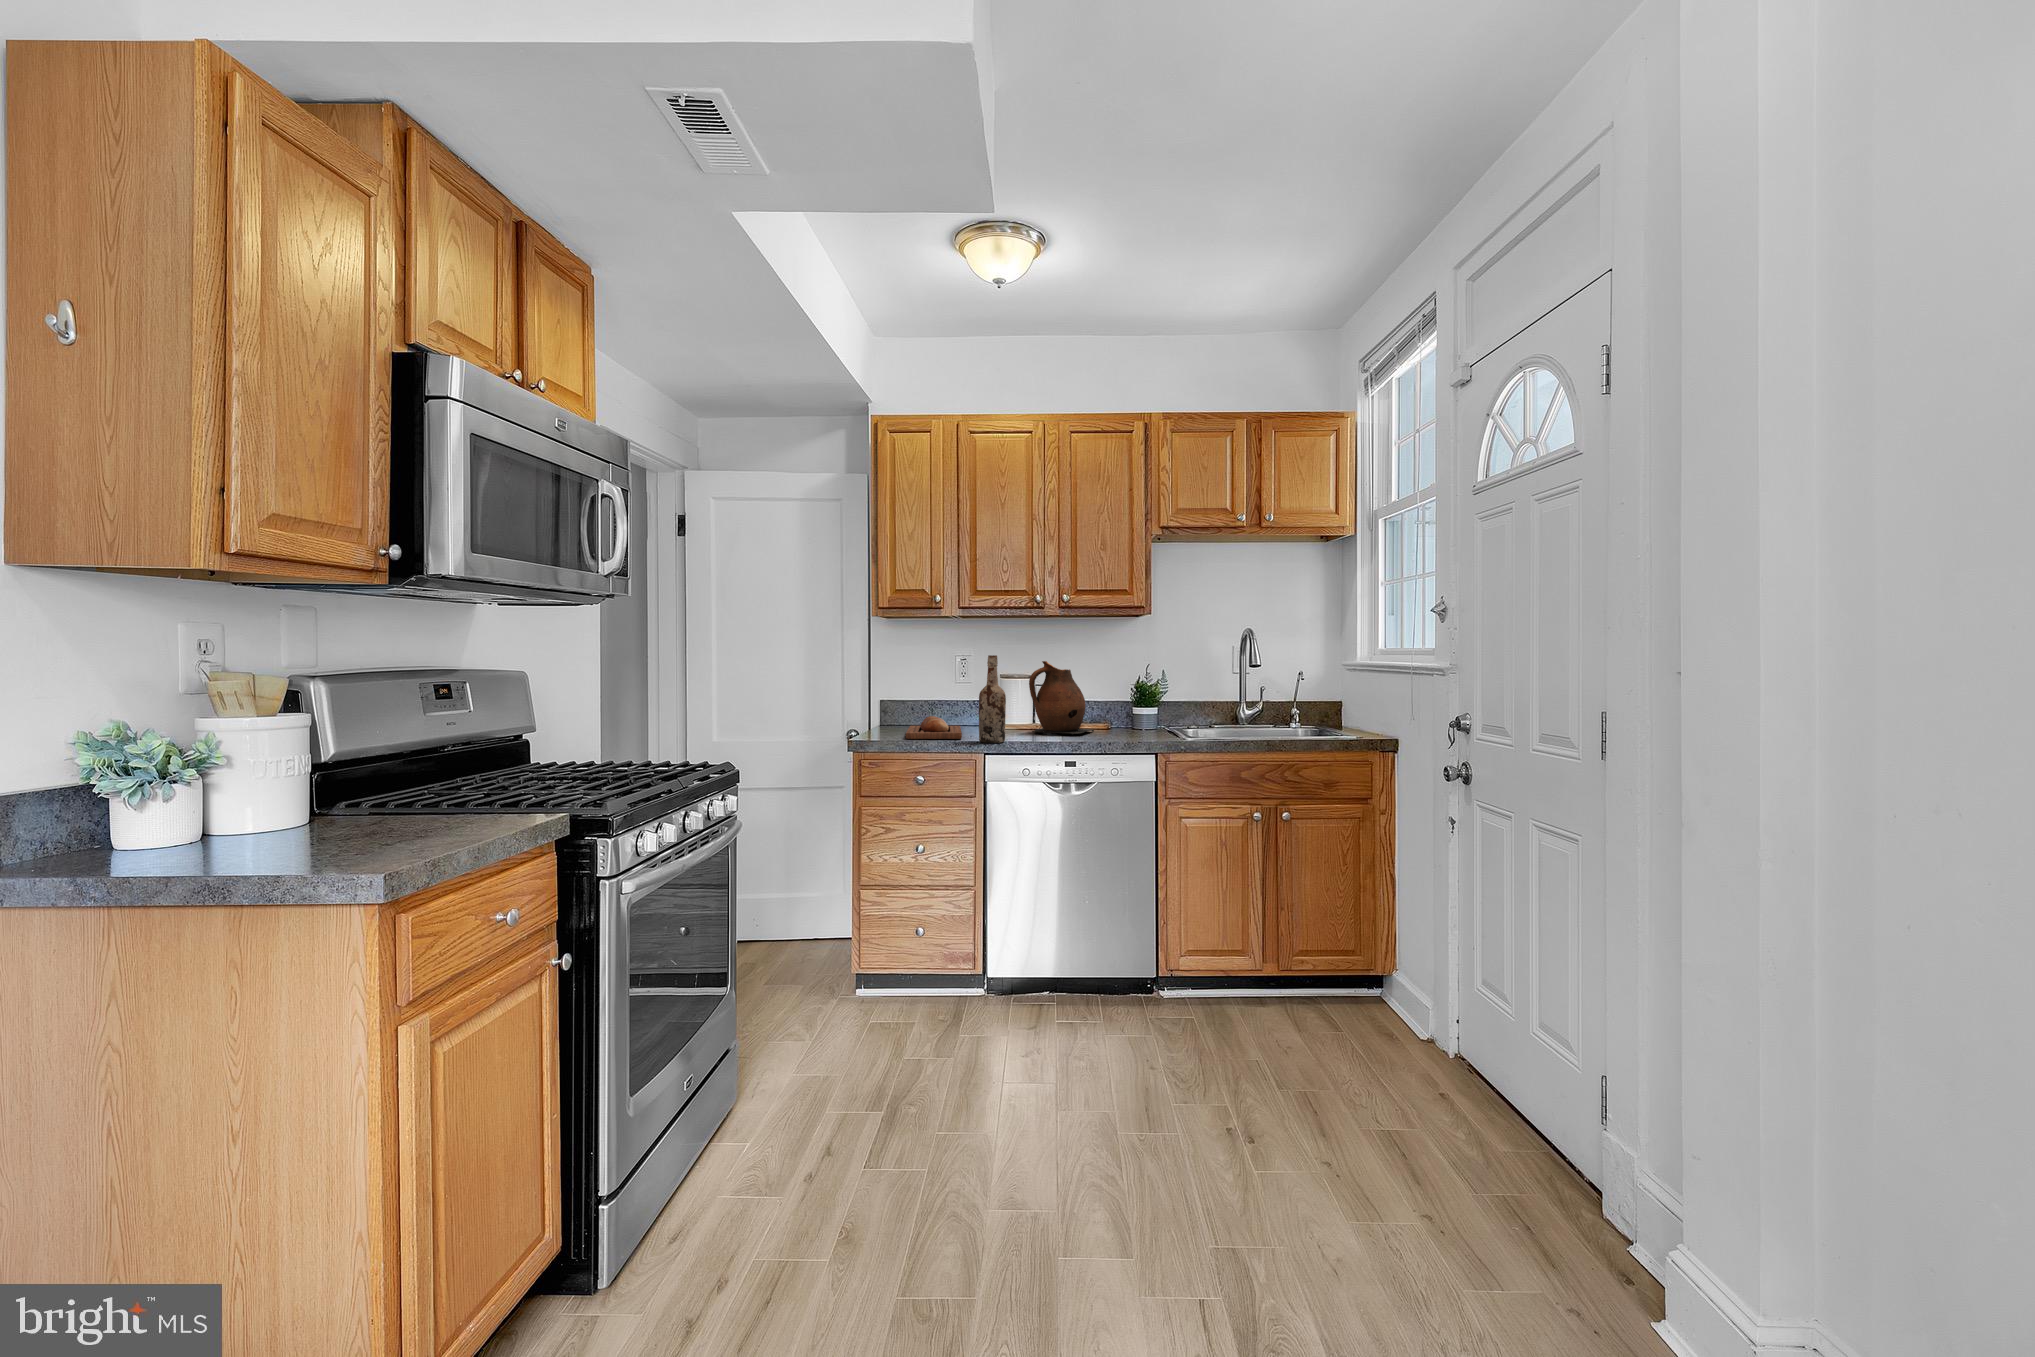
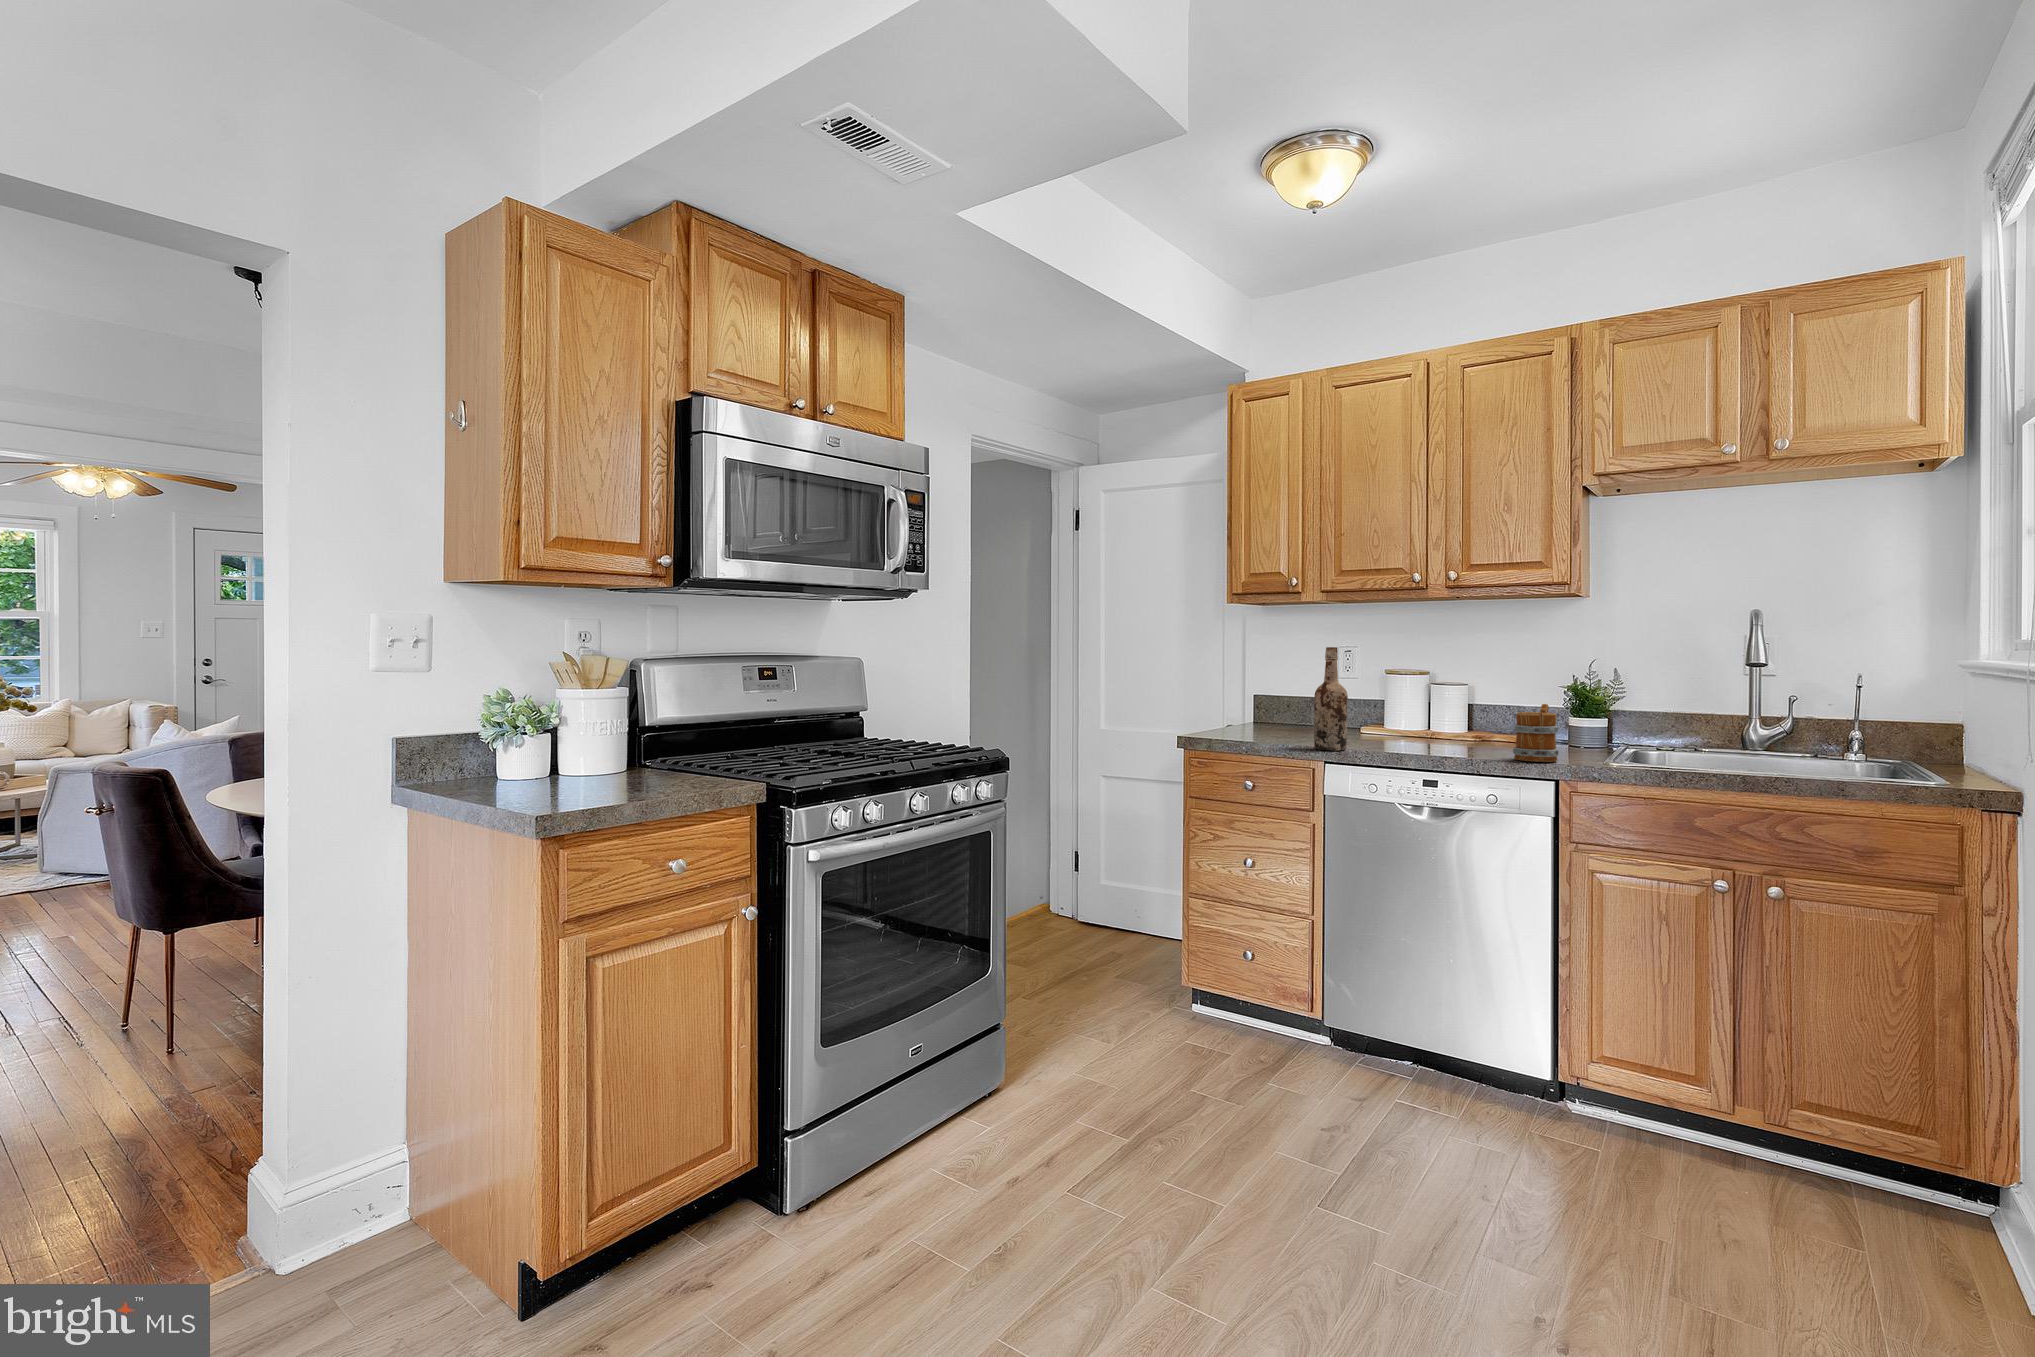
ceramic pitcher: present [1029,661,1094,735] -> none [1405,655,1498,747]
mug: none [1126,699,1157,743] -> present [1513,704,1559,762]
bread loaf: present [906,716,962,739] -> none [1238,717,1325,744]

